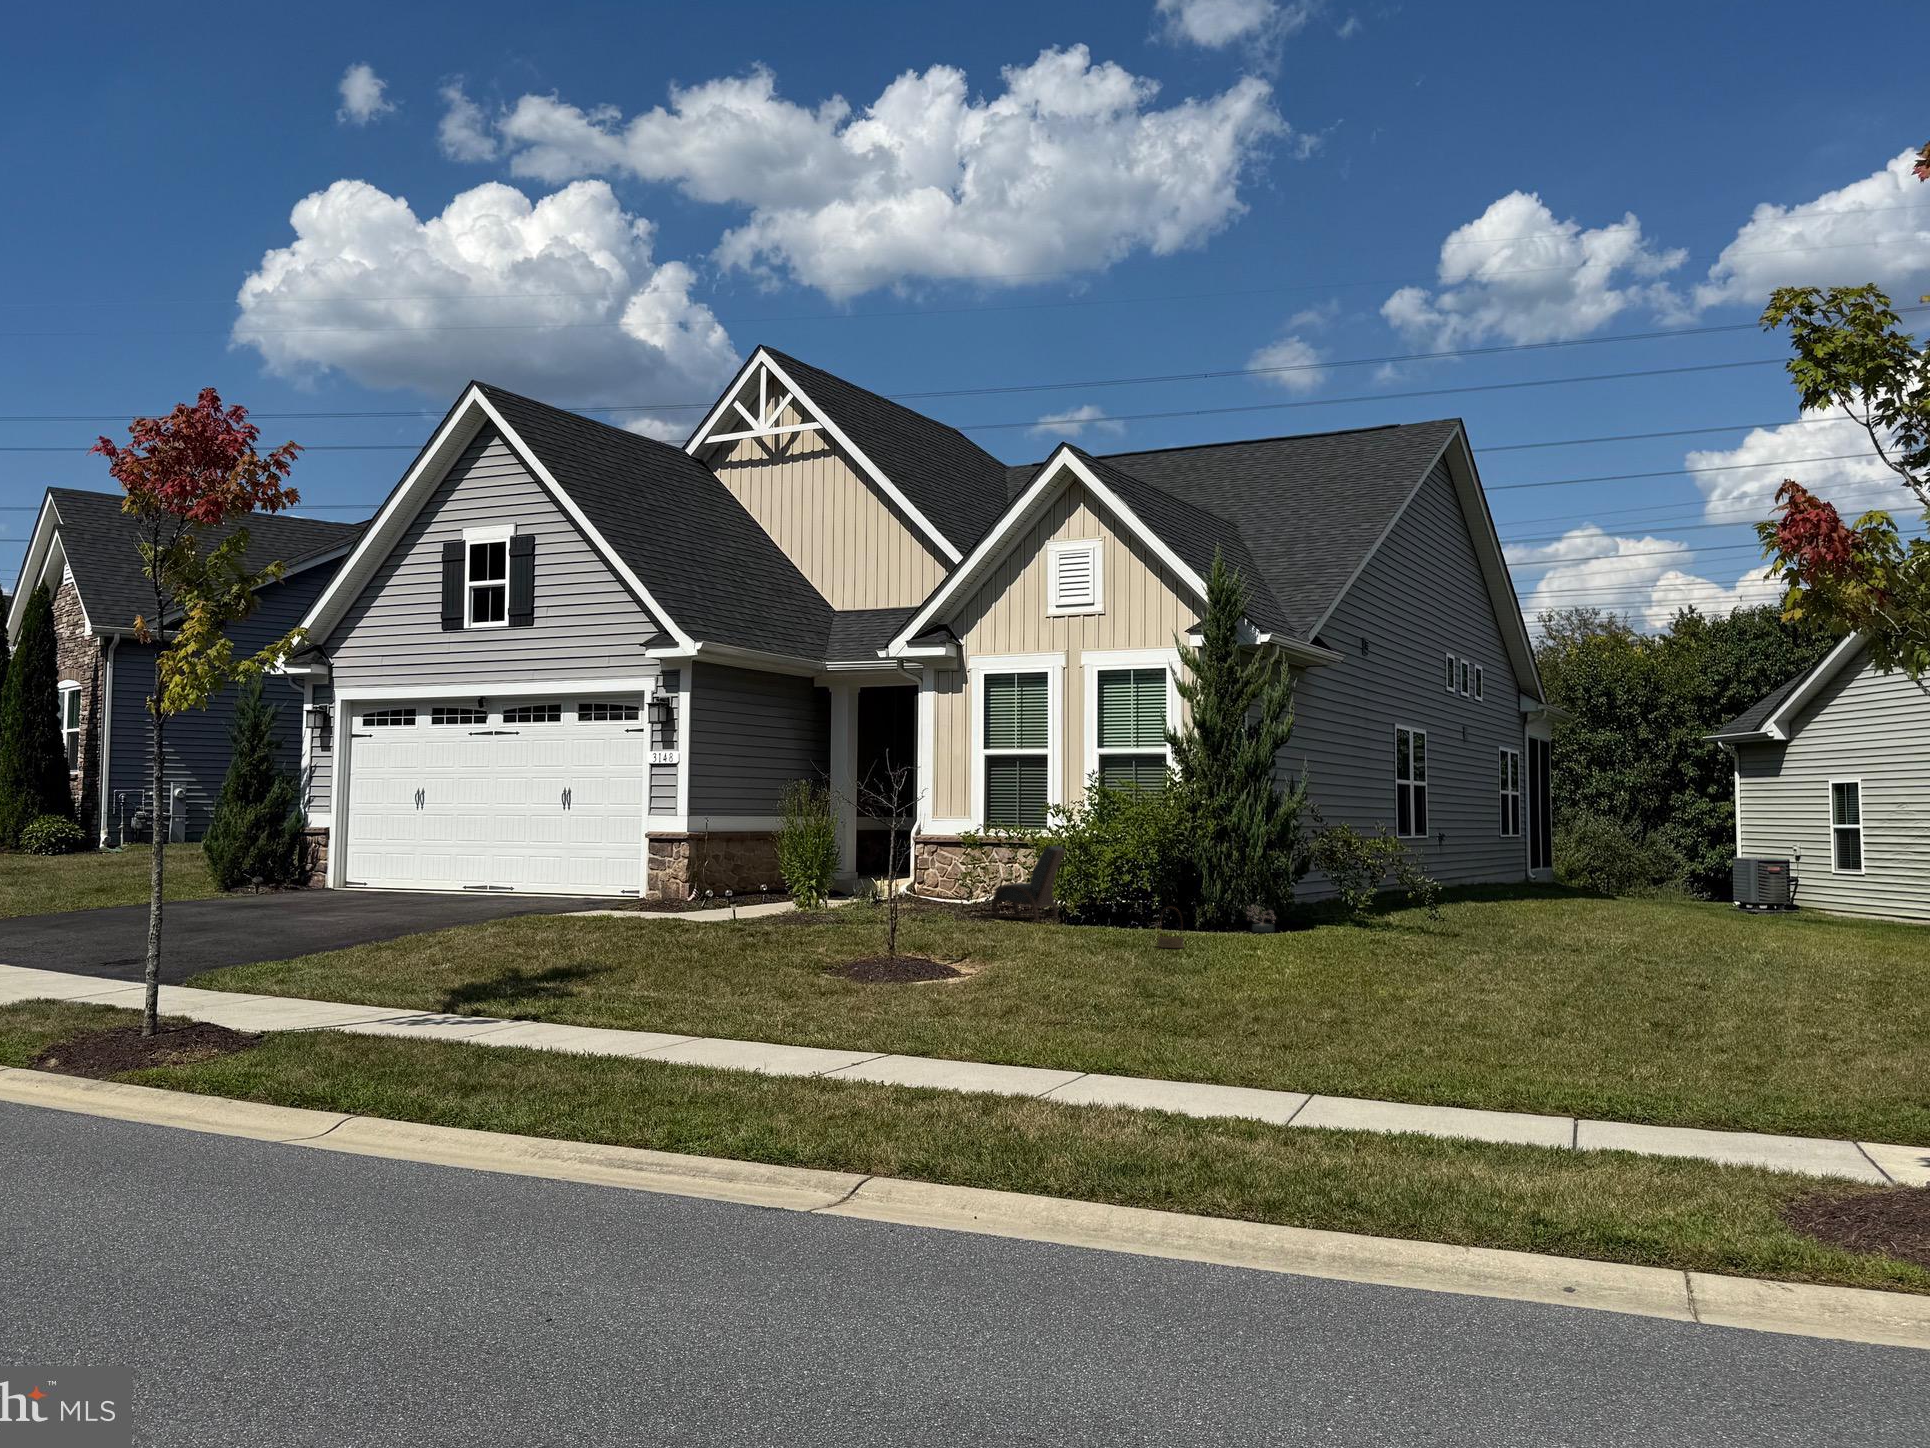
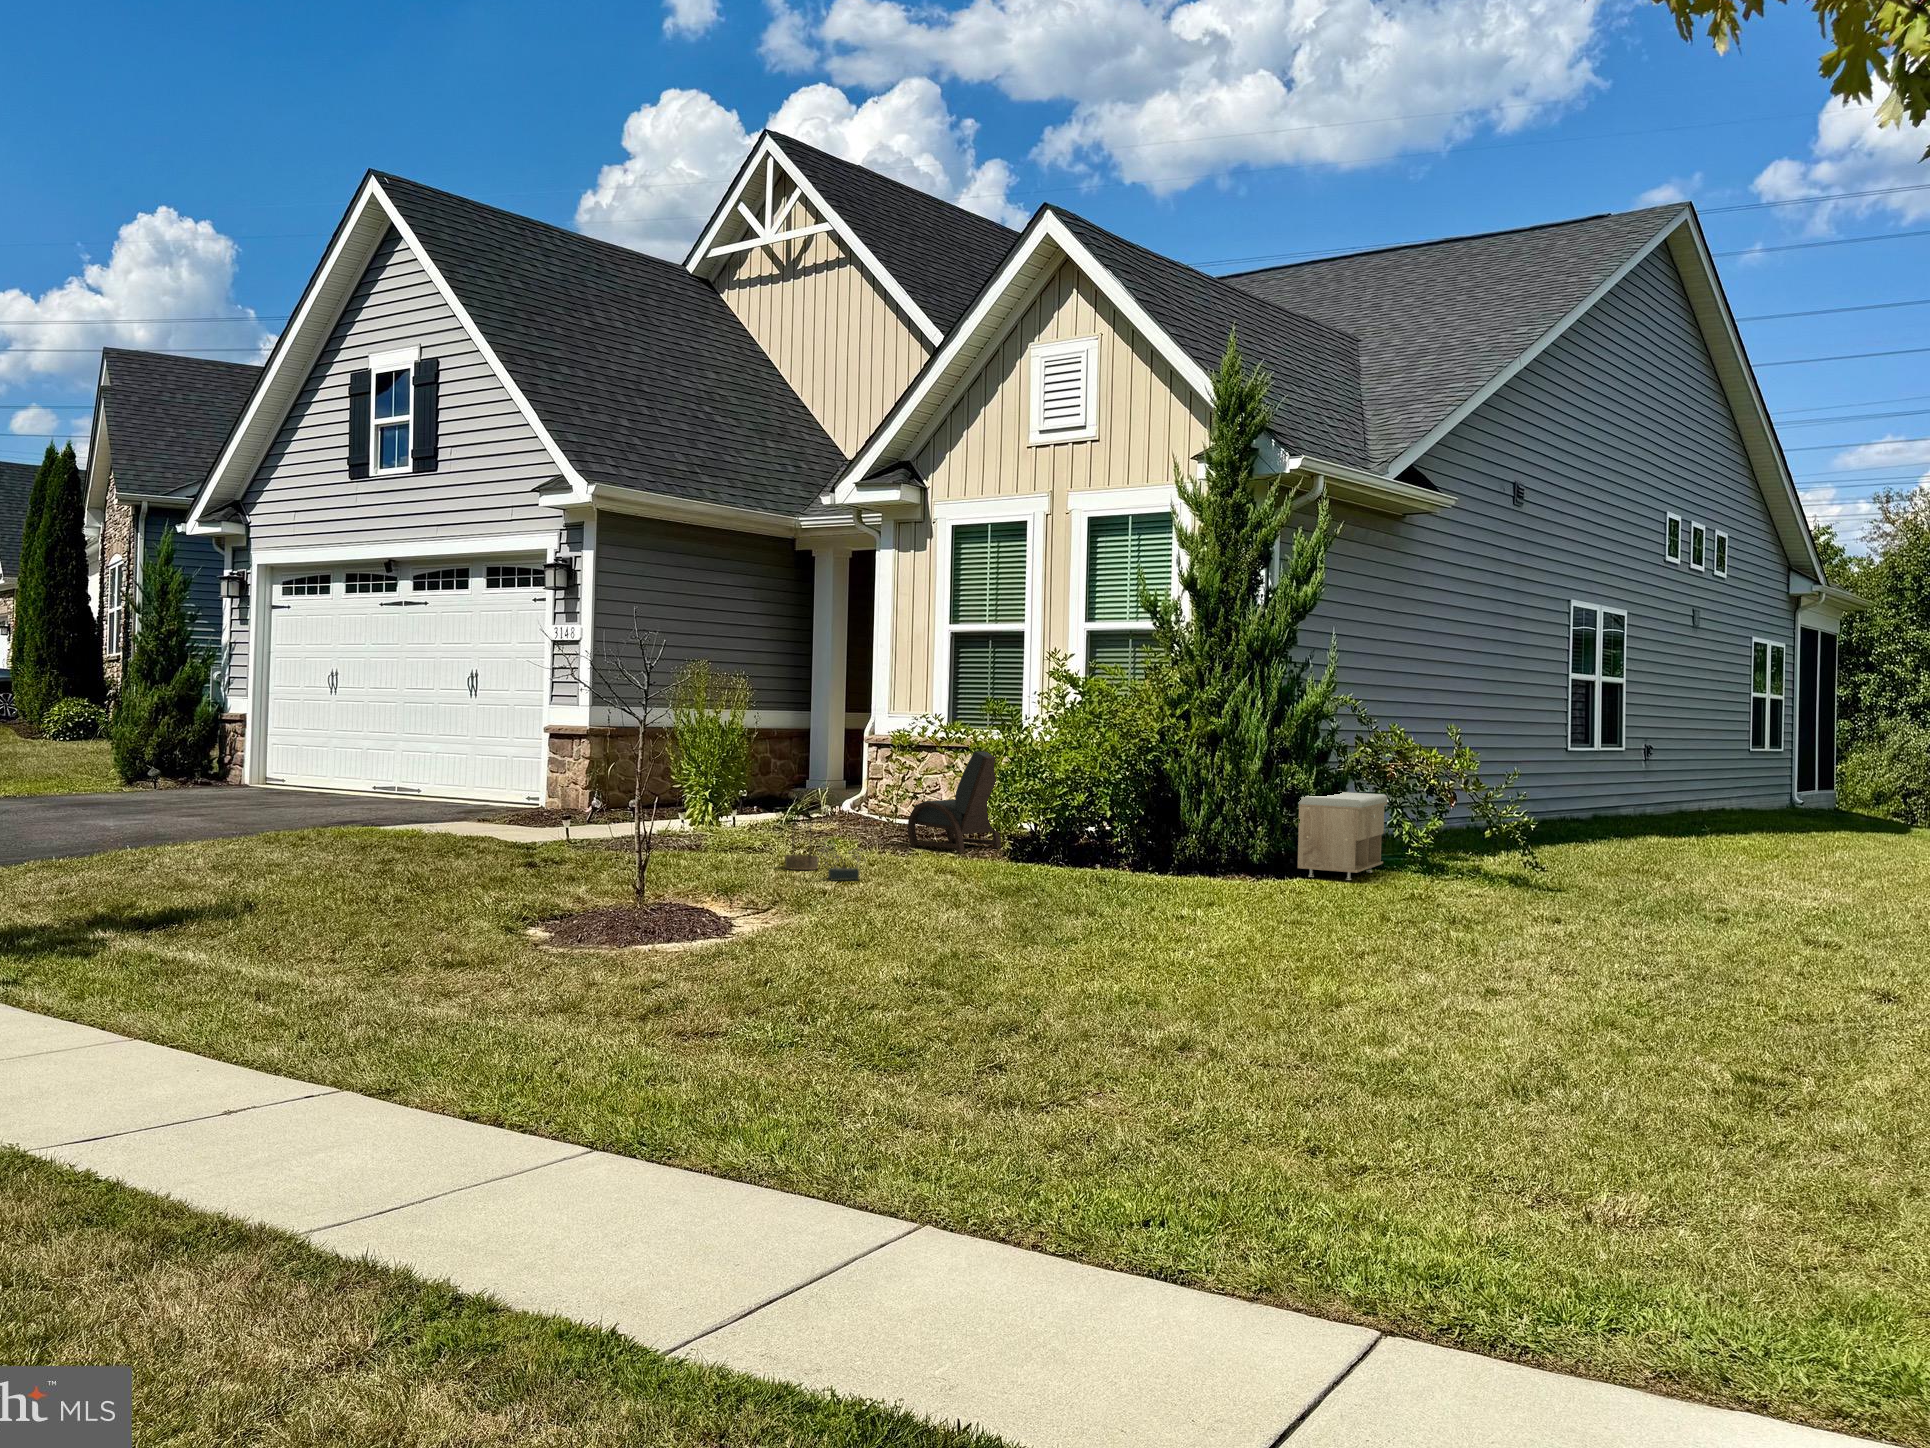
storage bench: none [1285,870,1336,931] -> present [1298,792,1387,880]
basket: present [1158,907,1184,948] -> present [785,816,818,870]
decorative plant: present [1252,908,1276,932] -> present [817,840,865,881]

